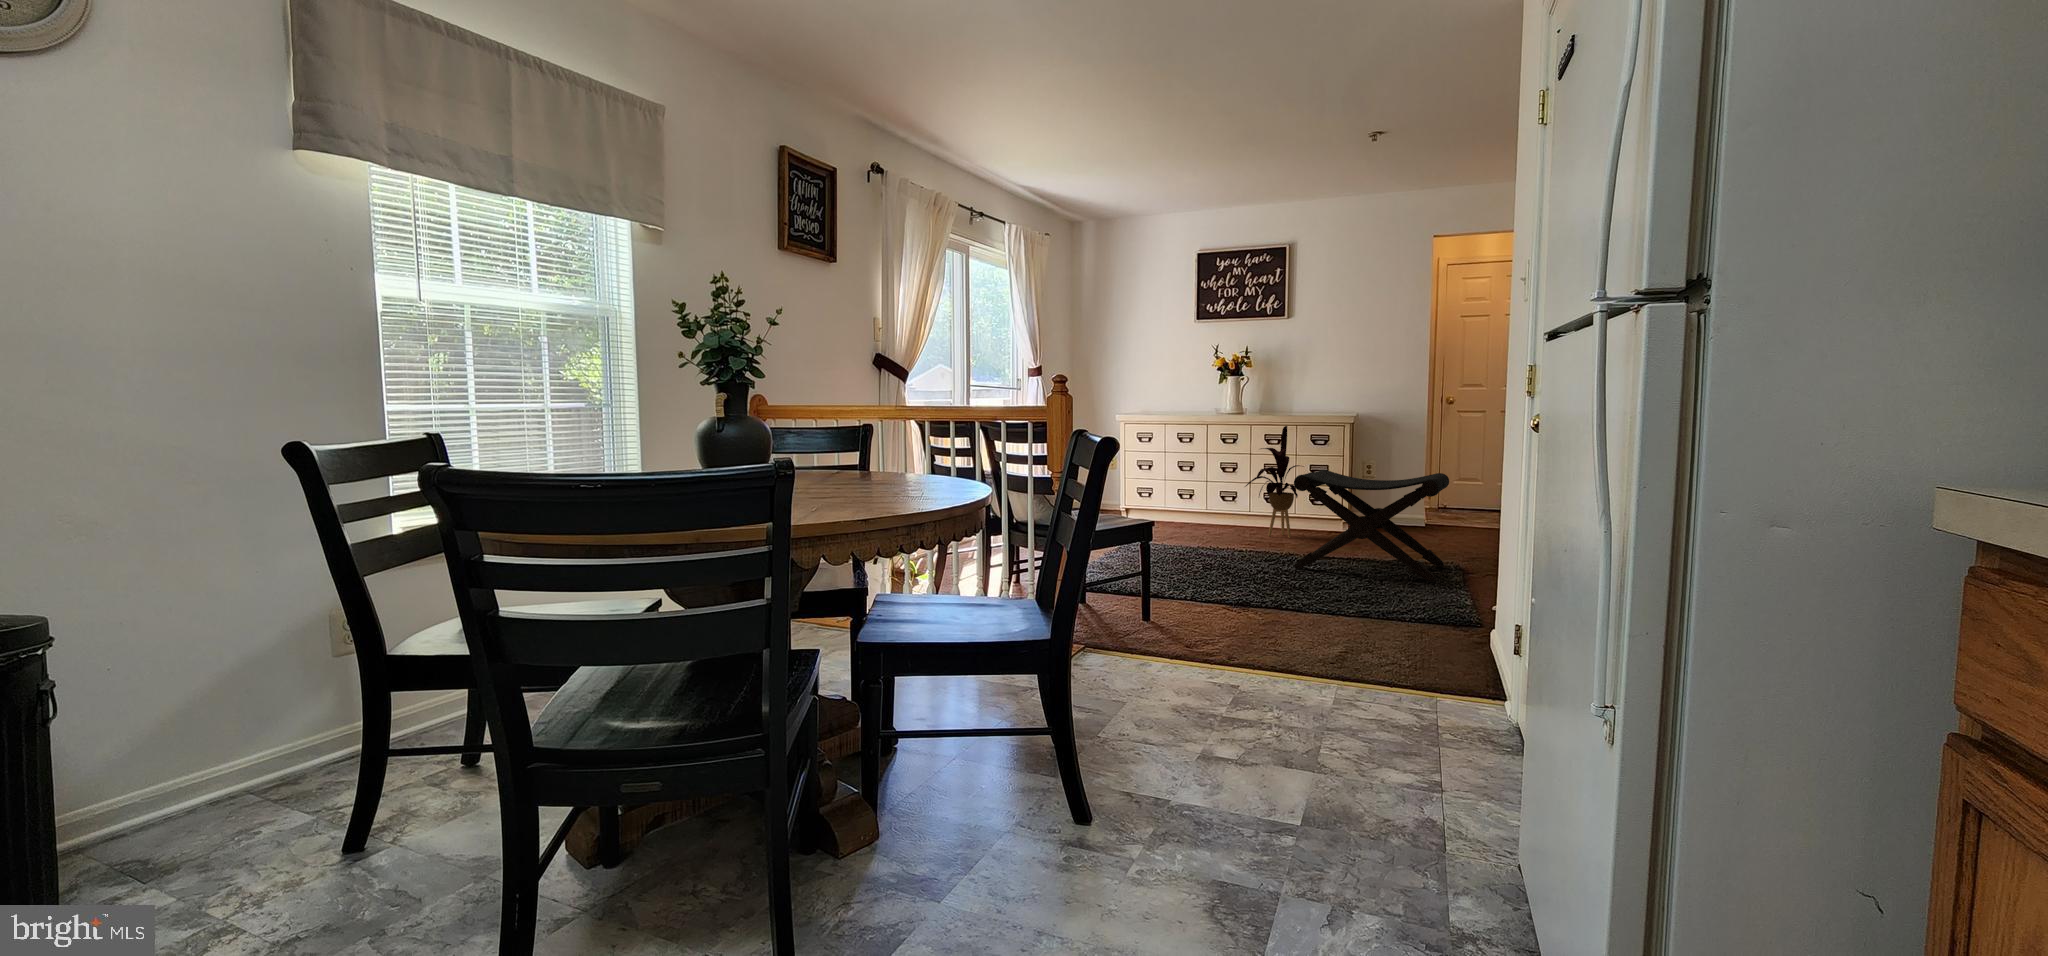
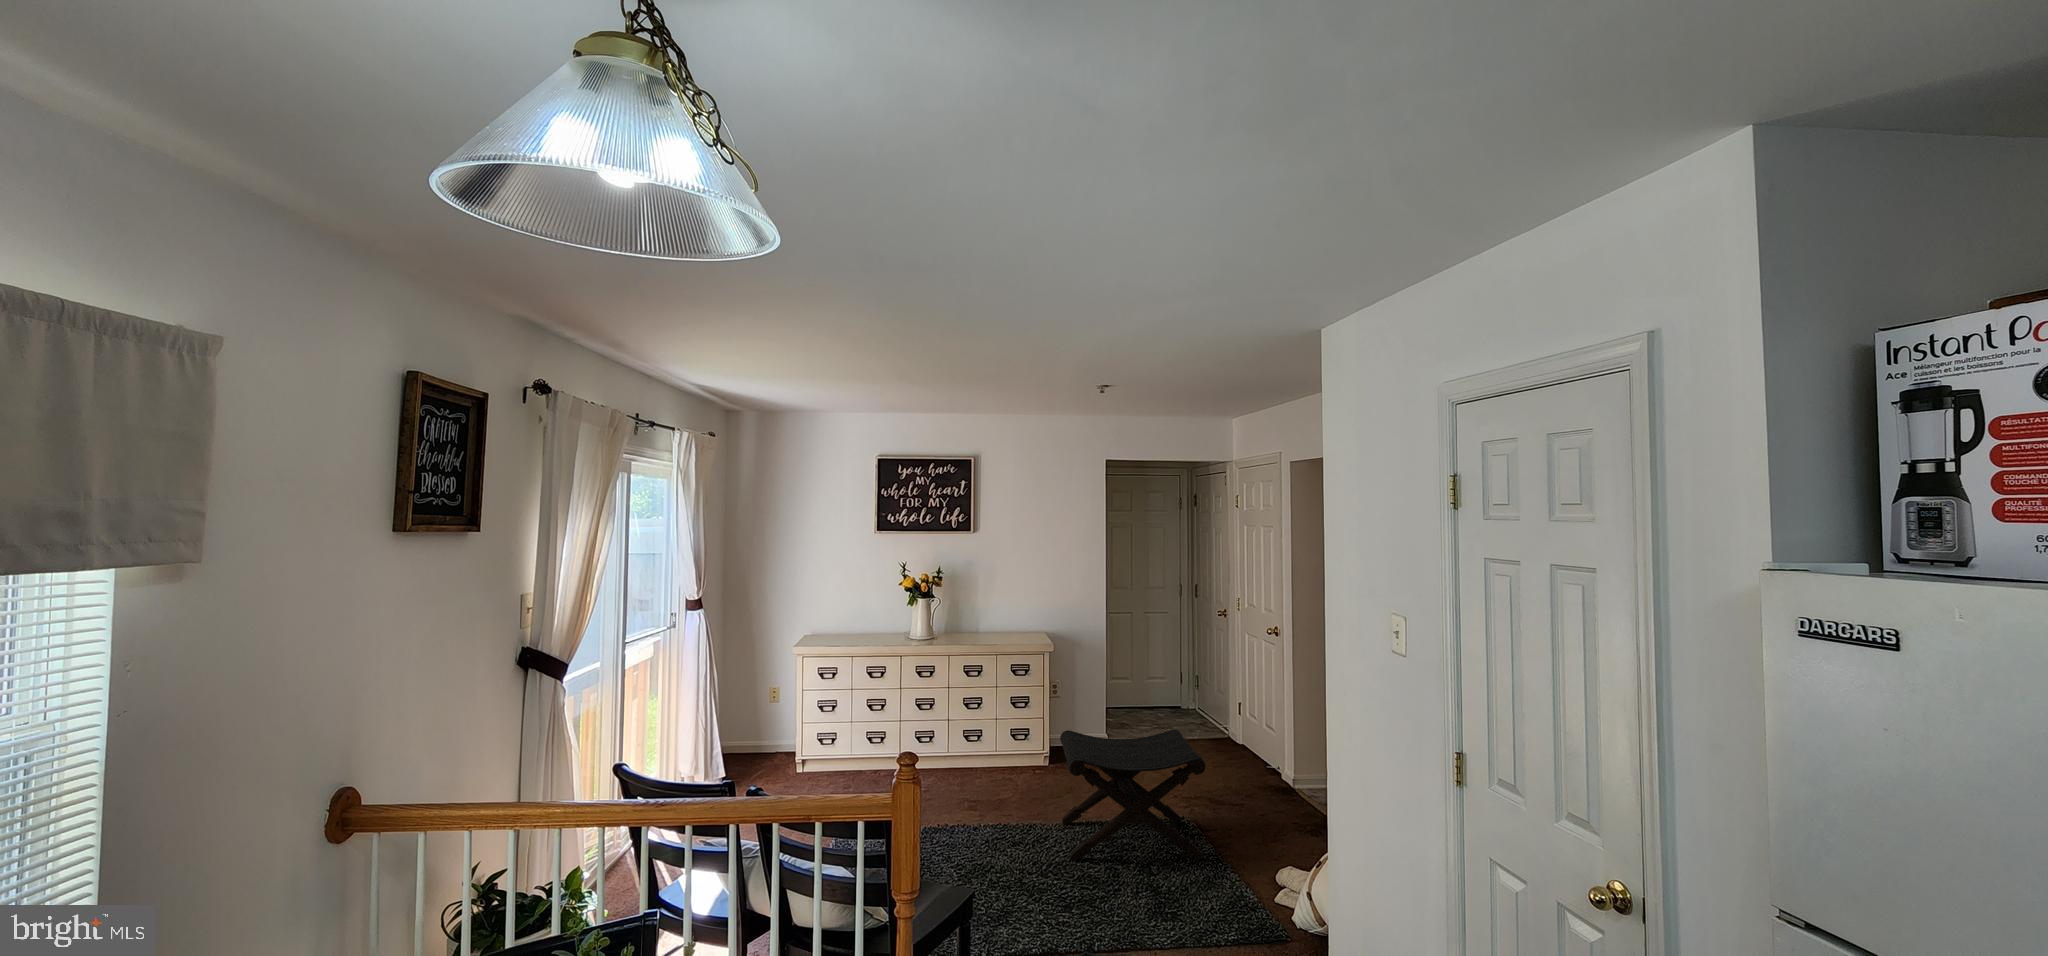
house plant: present [1245,426,1304,538] -> none [960,666,1019,786]

